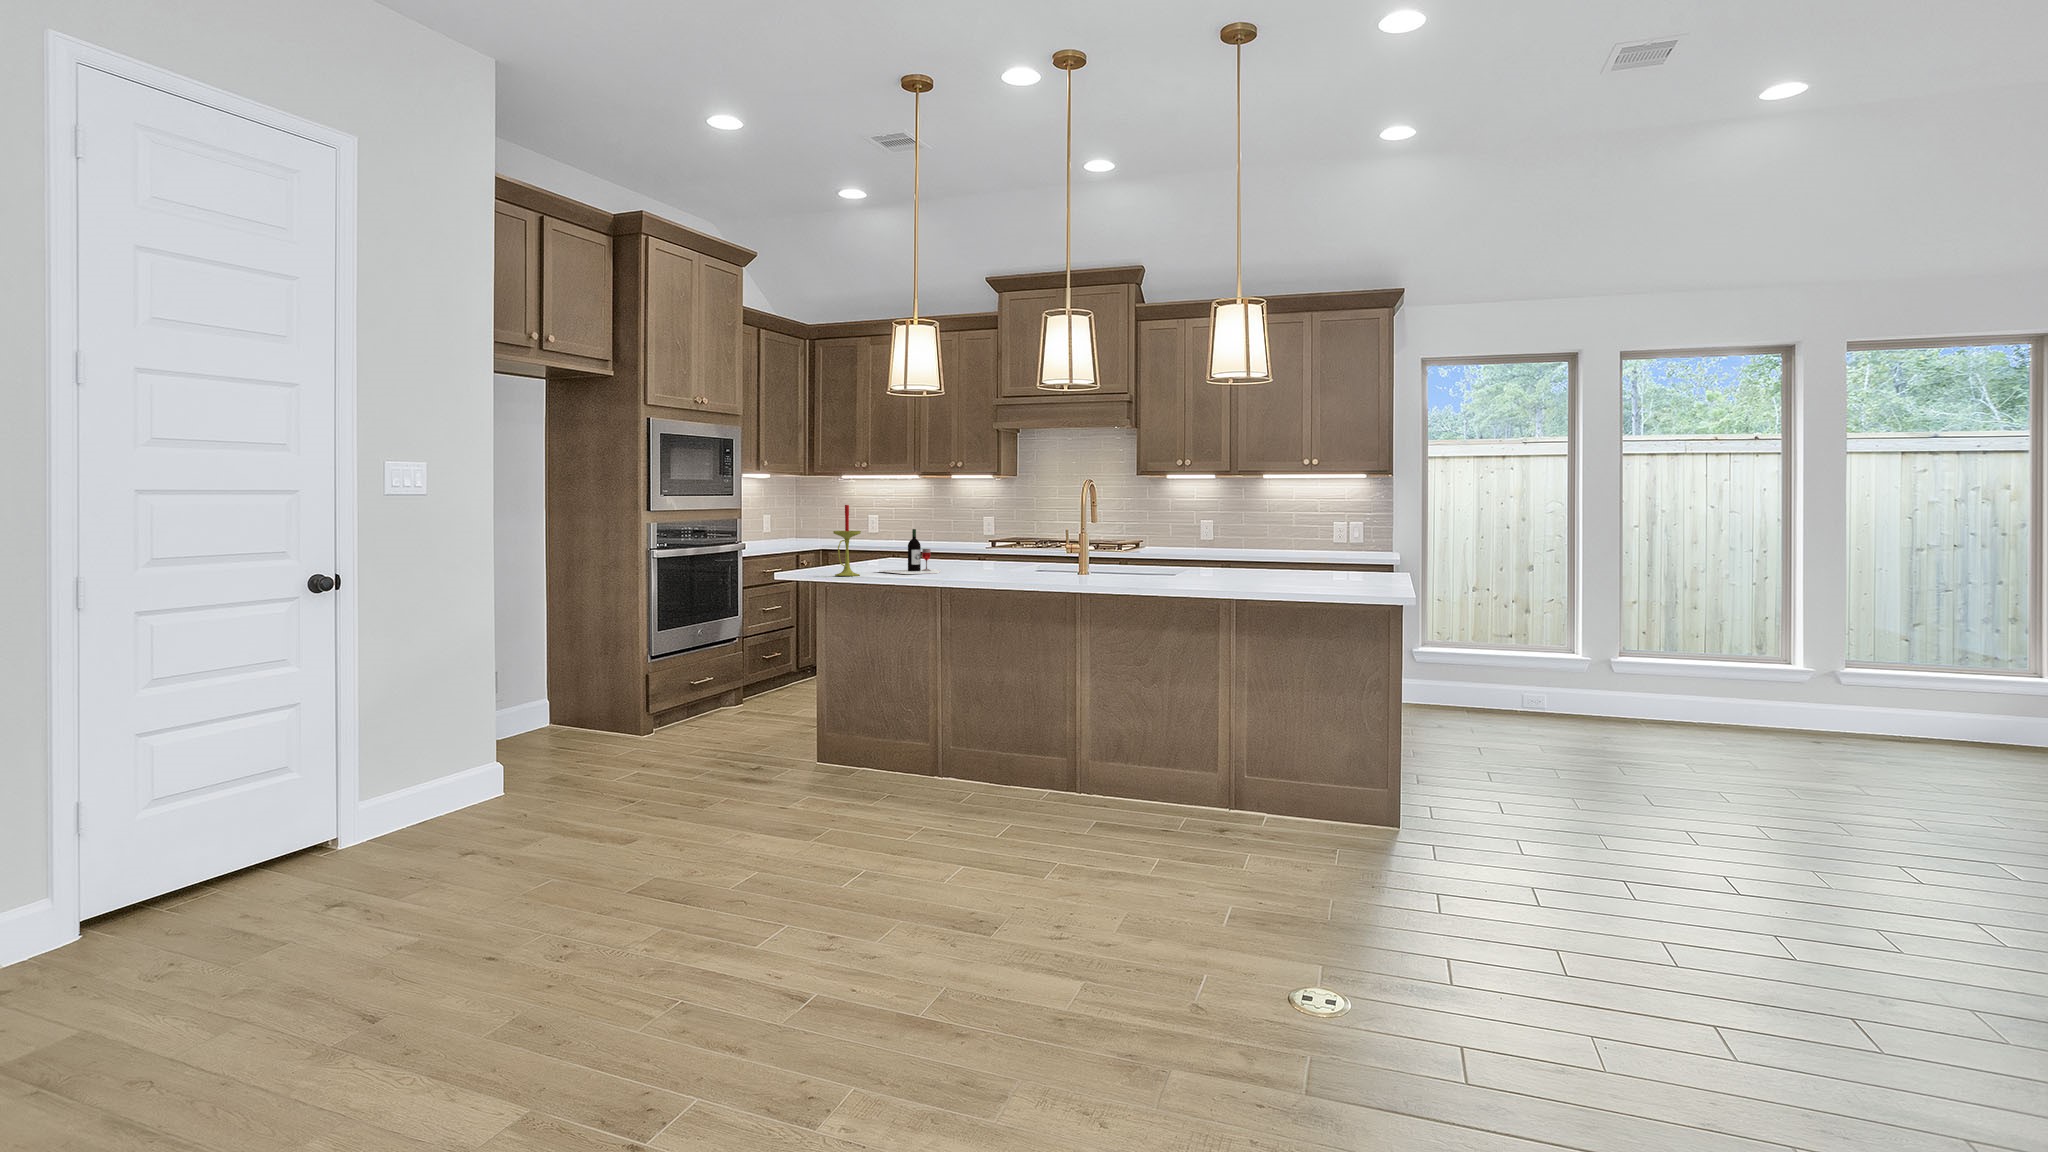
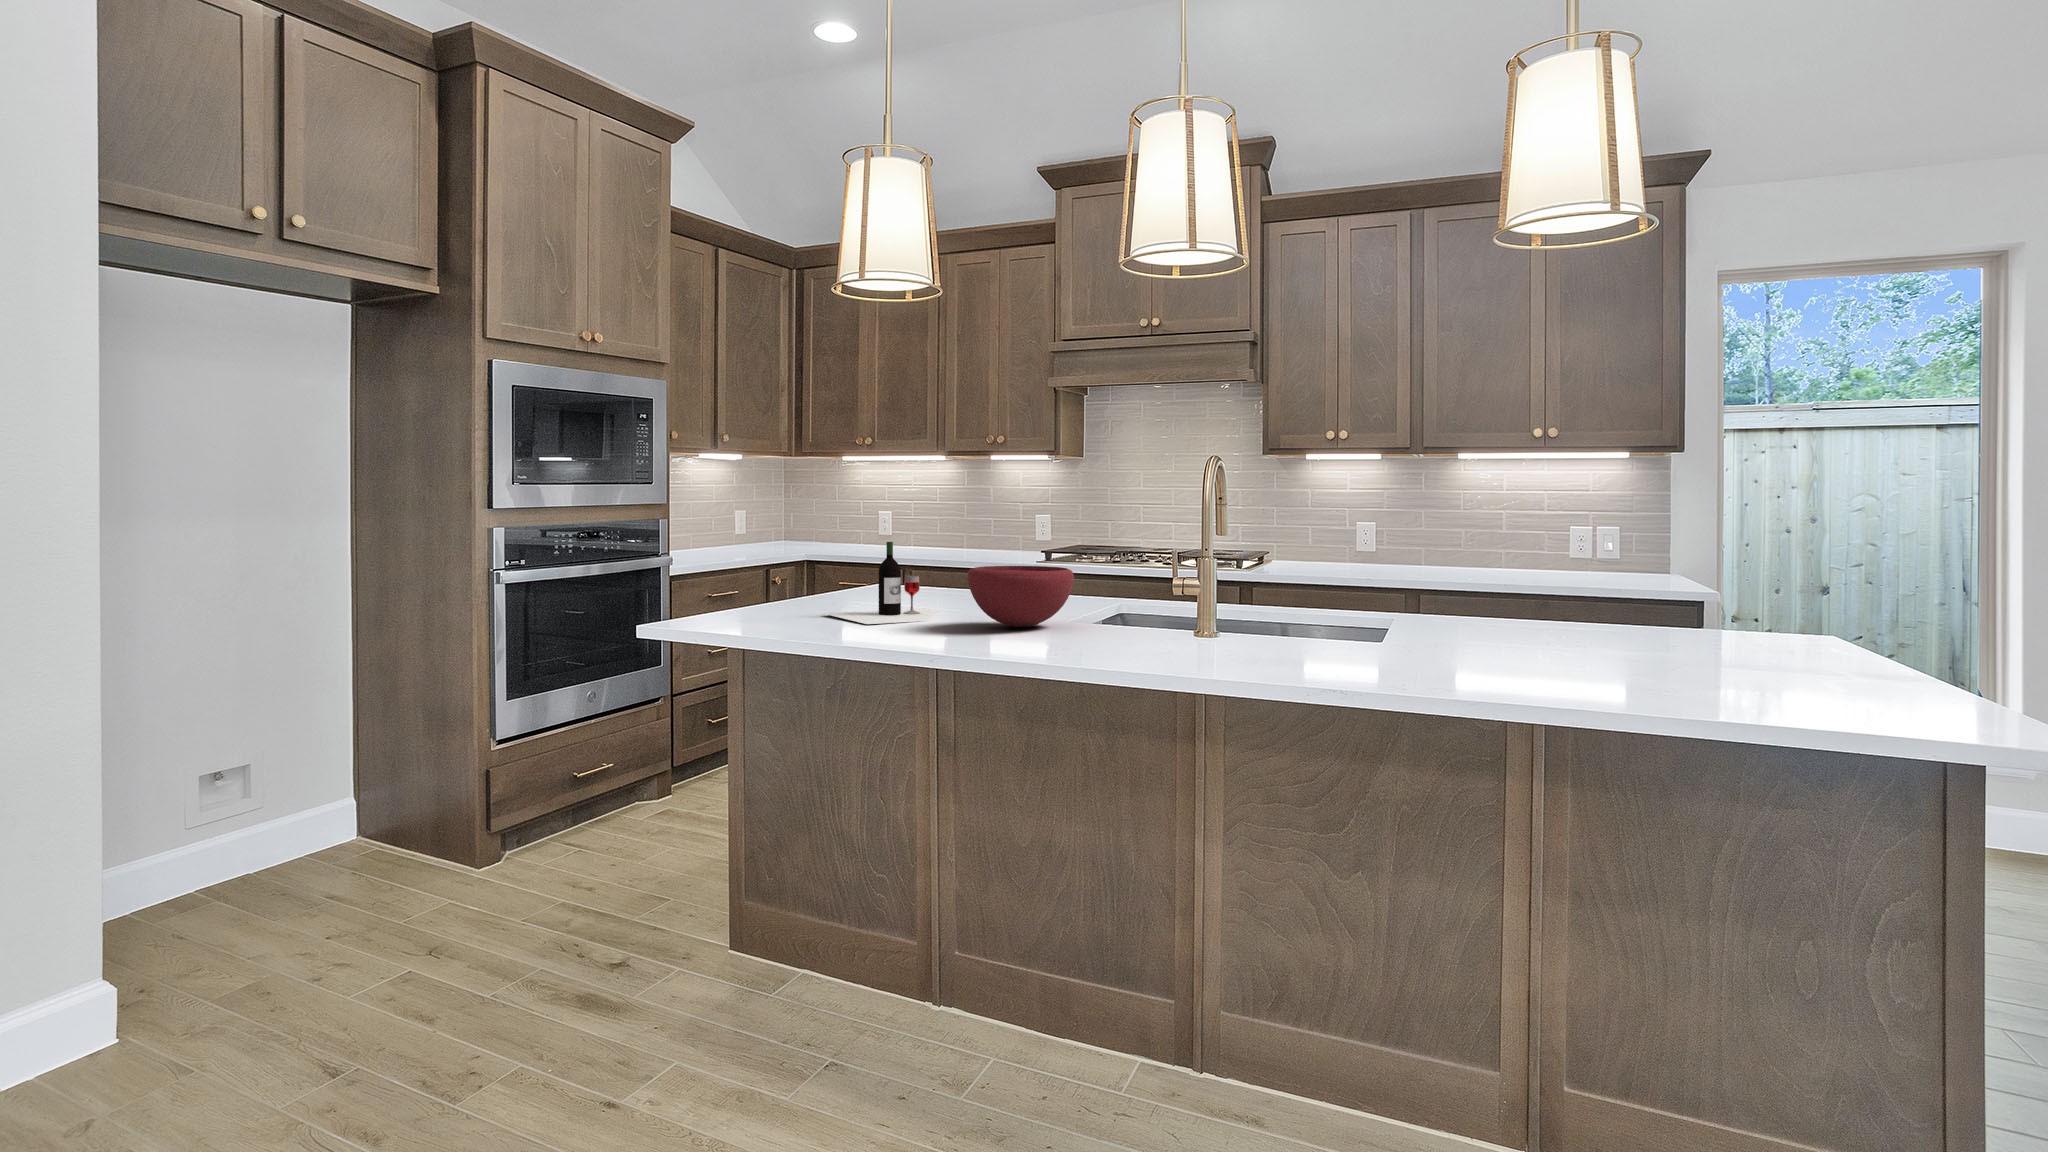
candle: present [833,505,861,576] -> none [737,496,789,627]
bowl: none [964,541,1022,574] -> present [968,566,1074,627]

